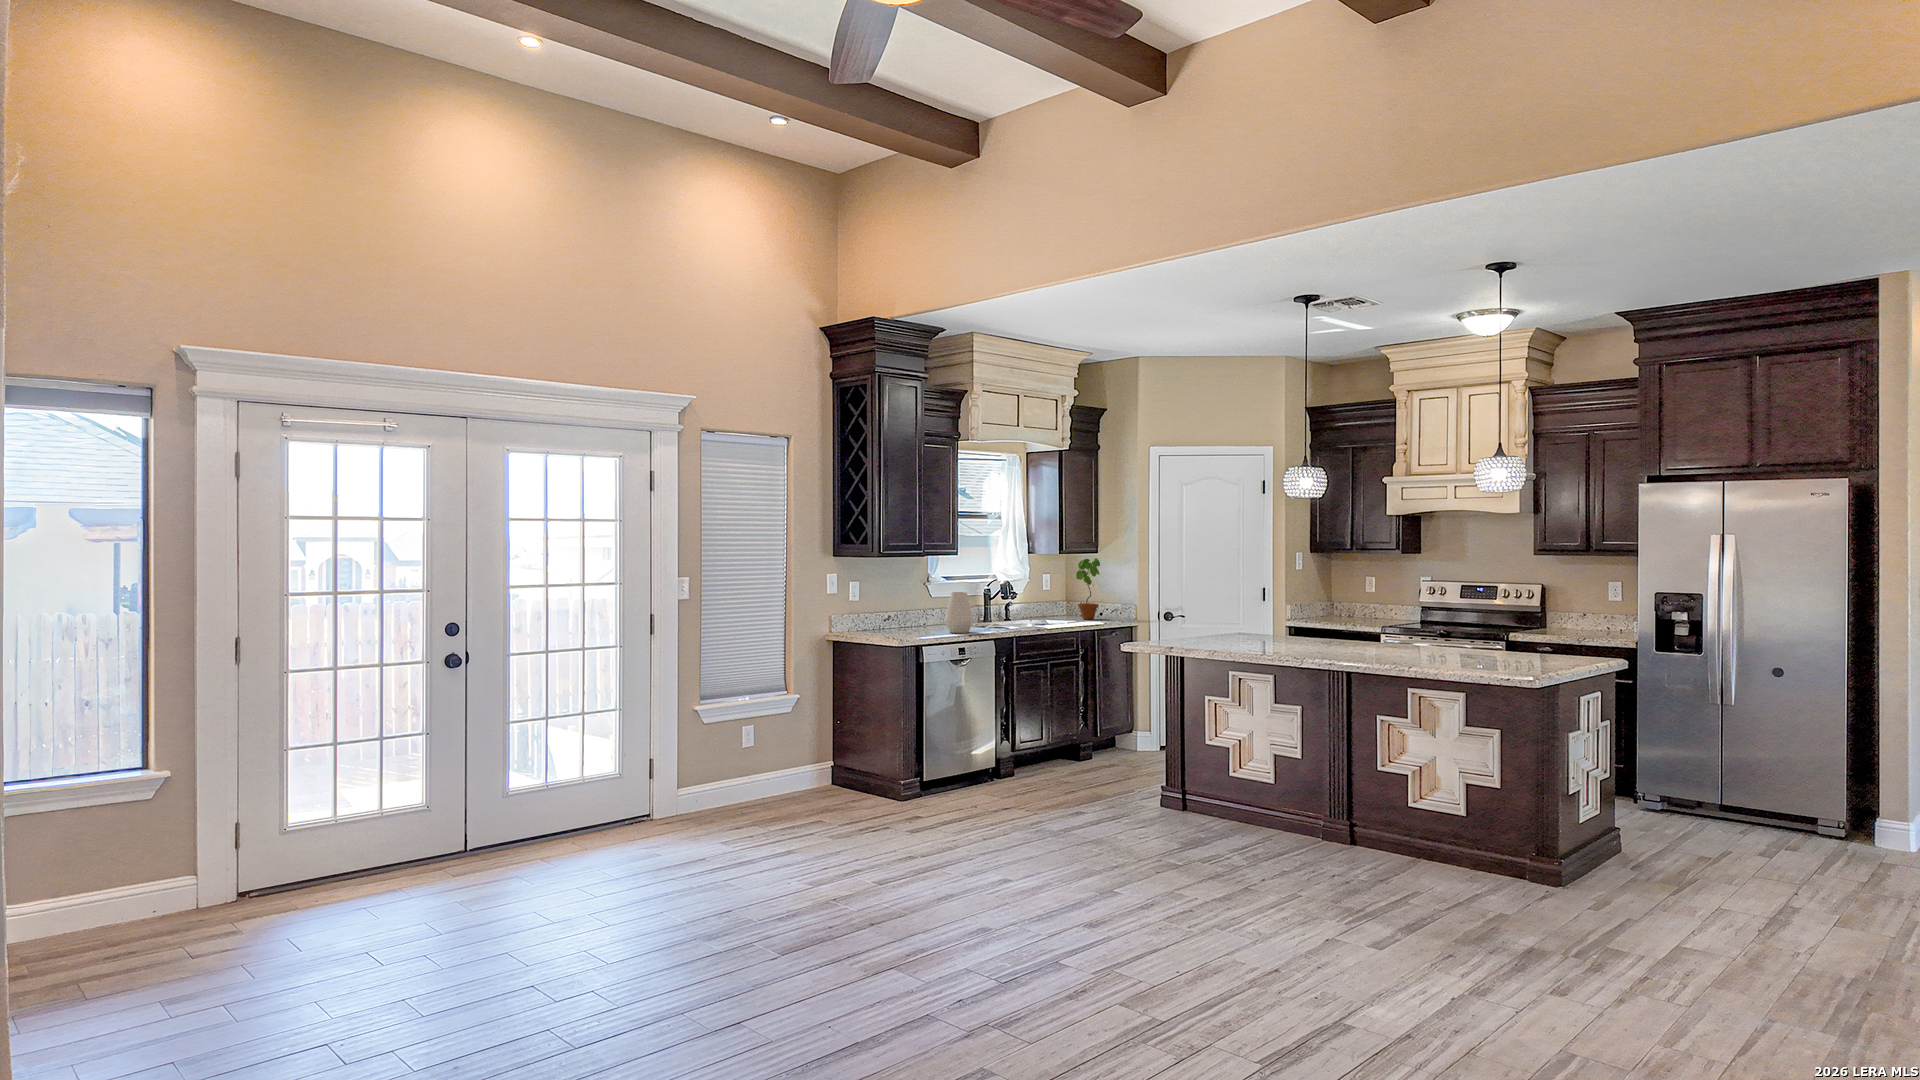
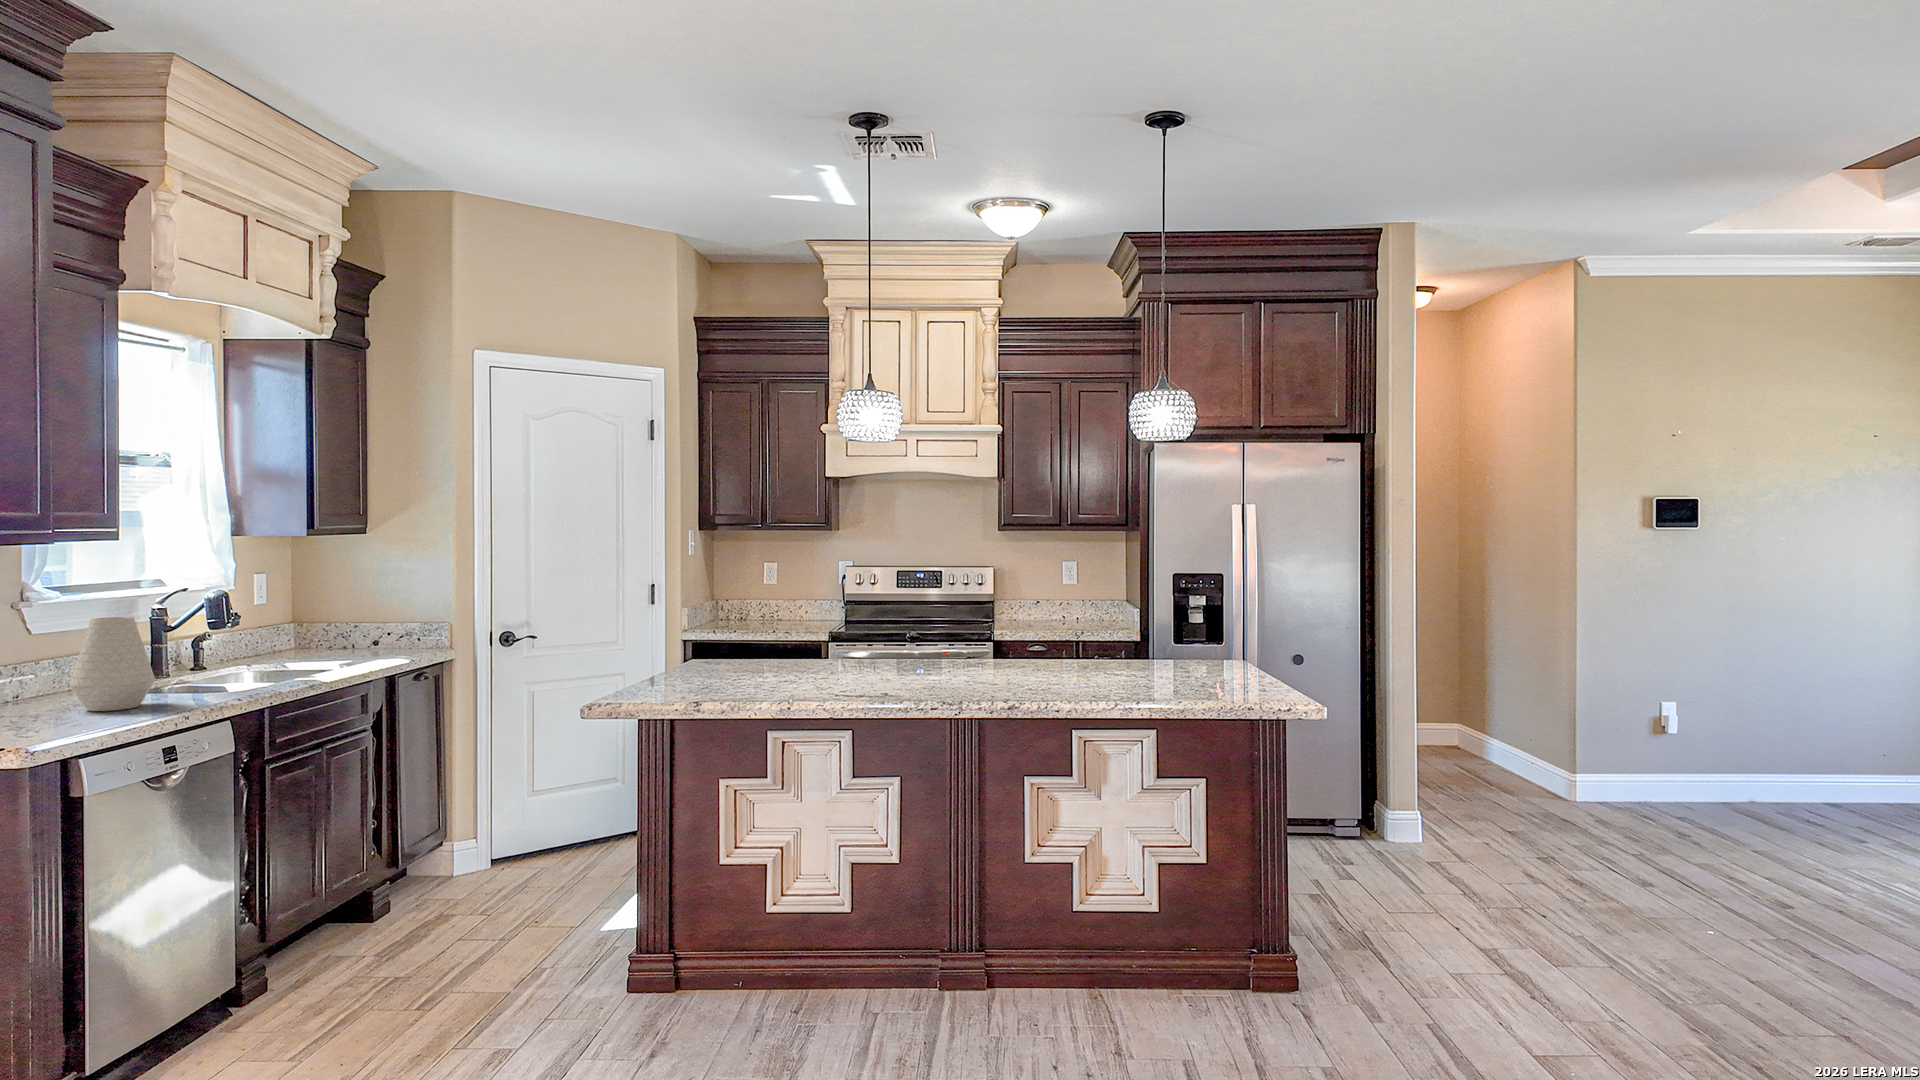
potted plant: present [1076,558,1100,619] -> none [343,542,388,650]

